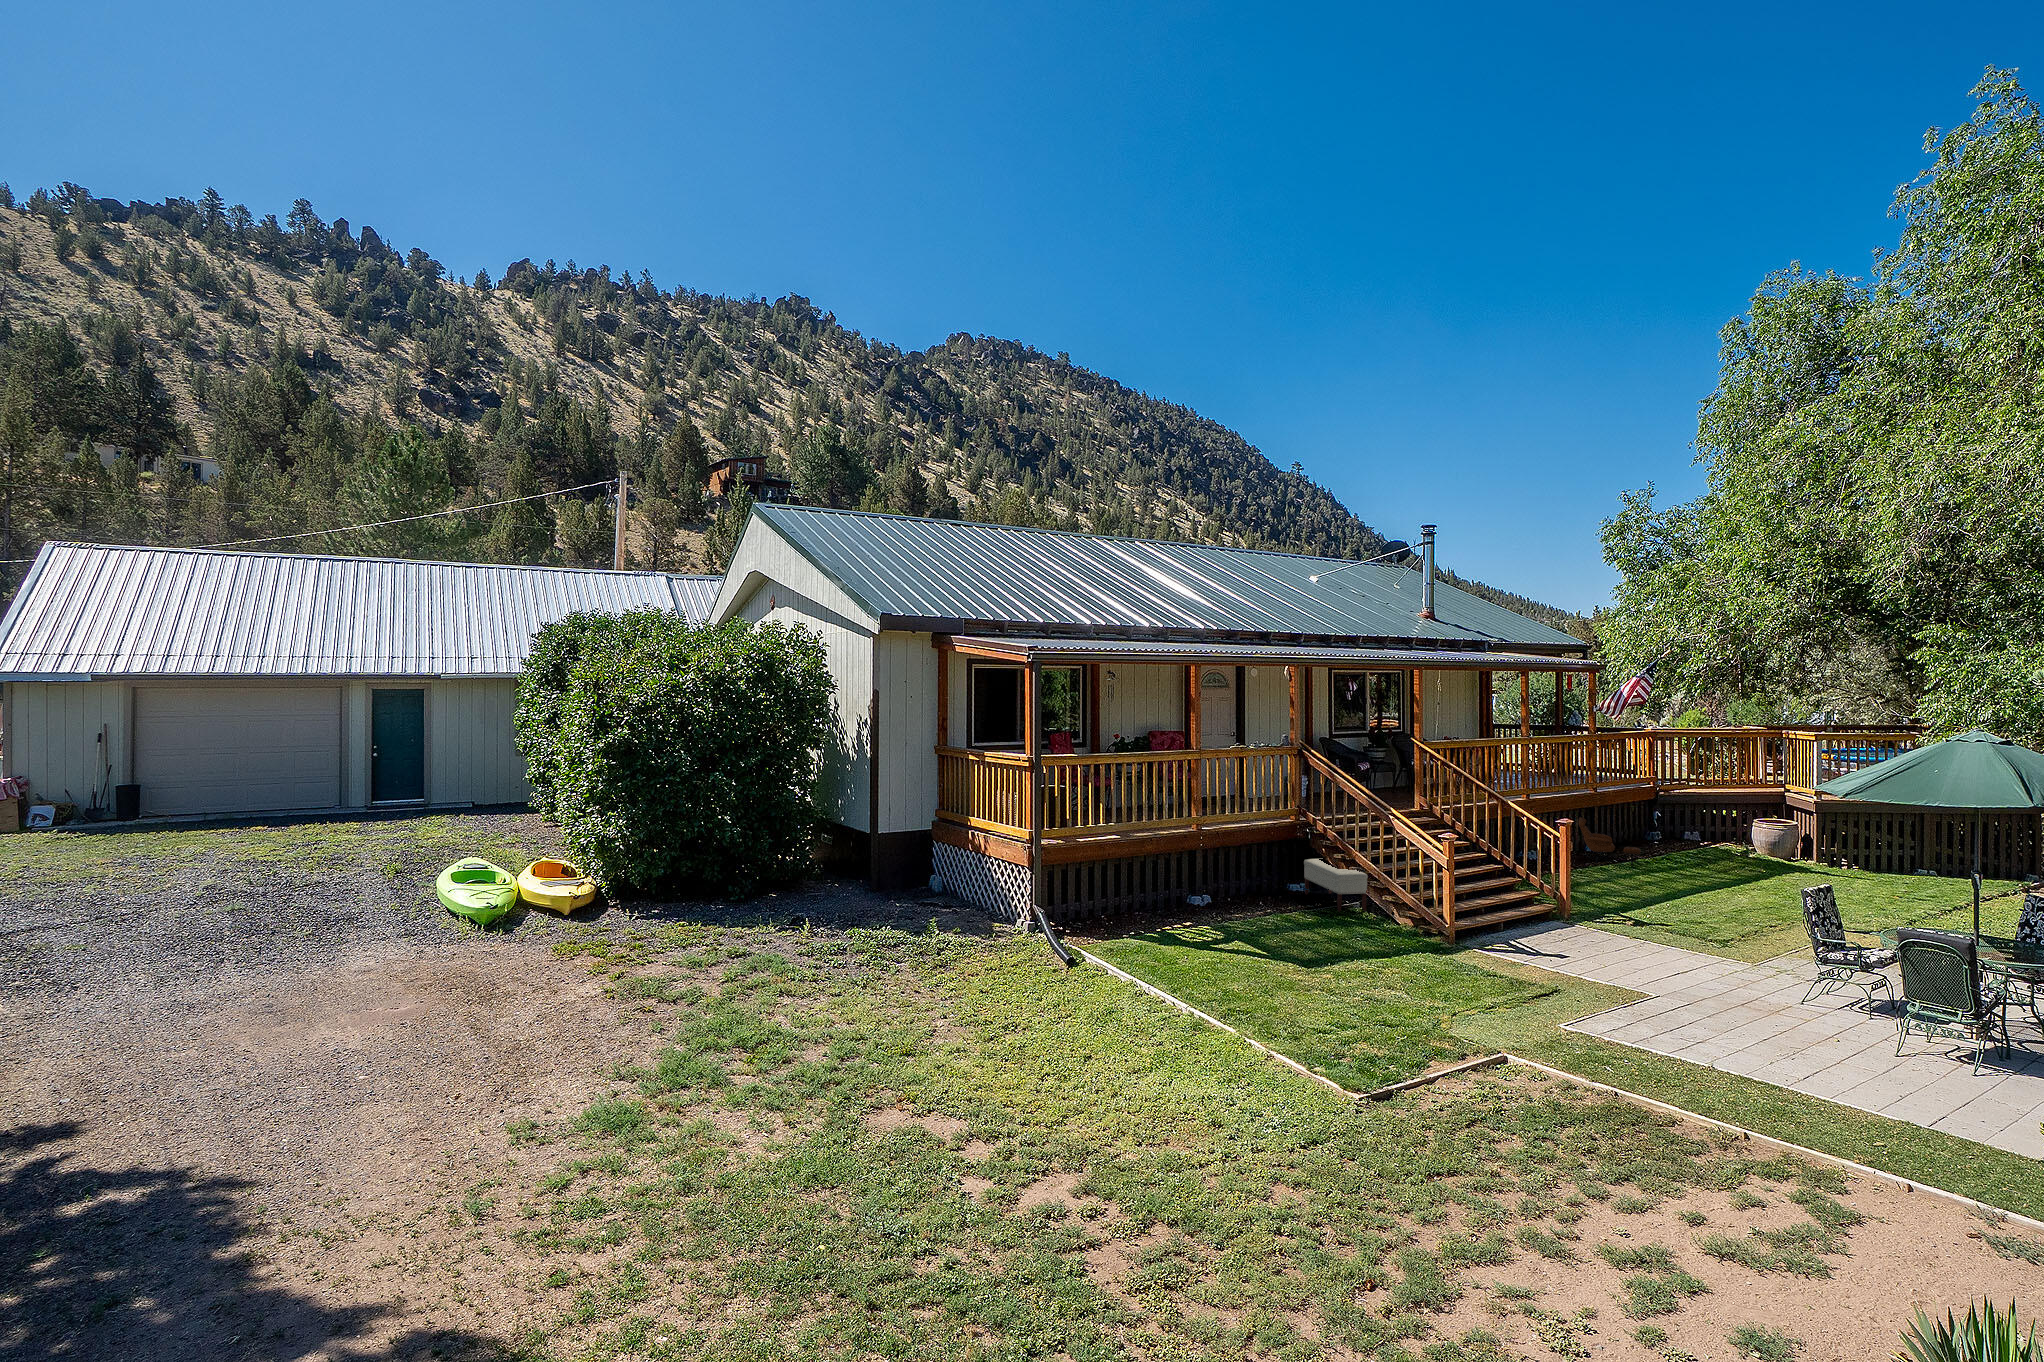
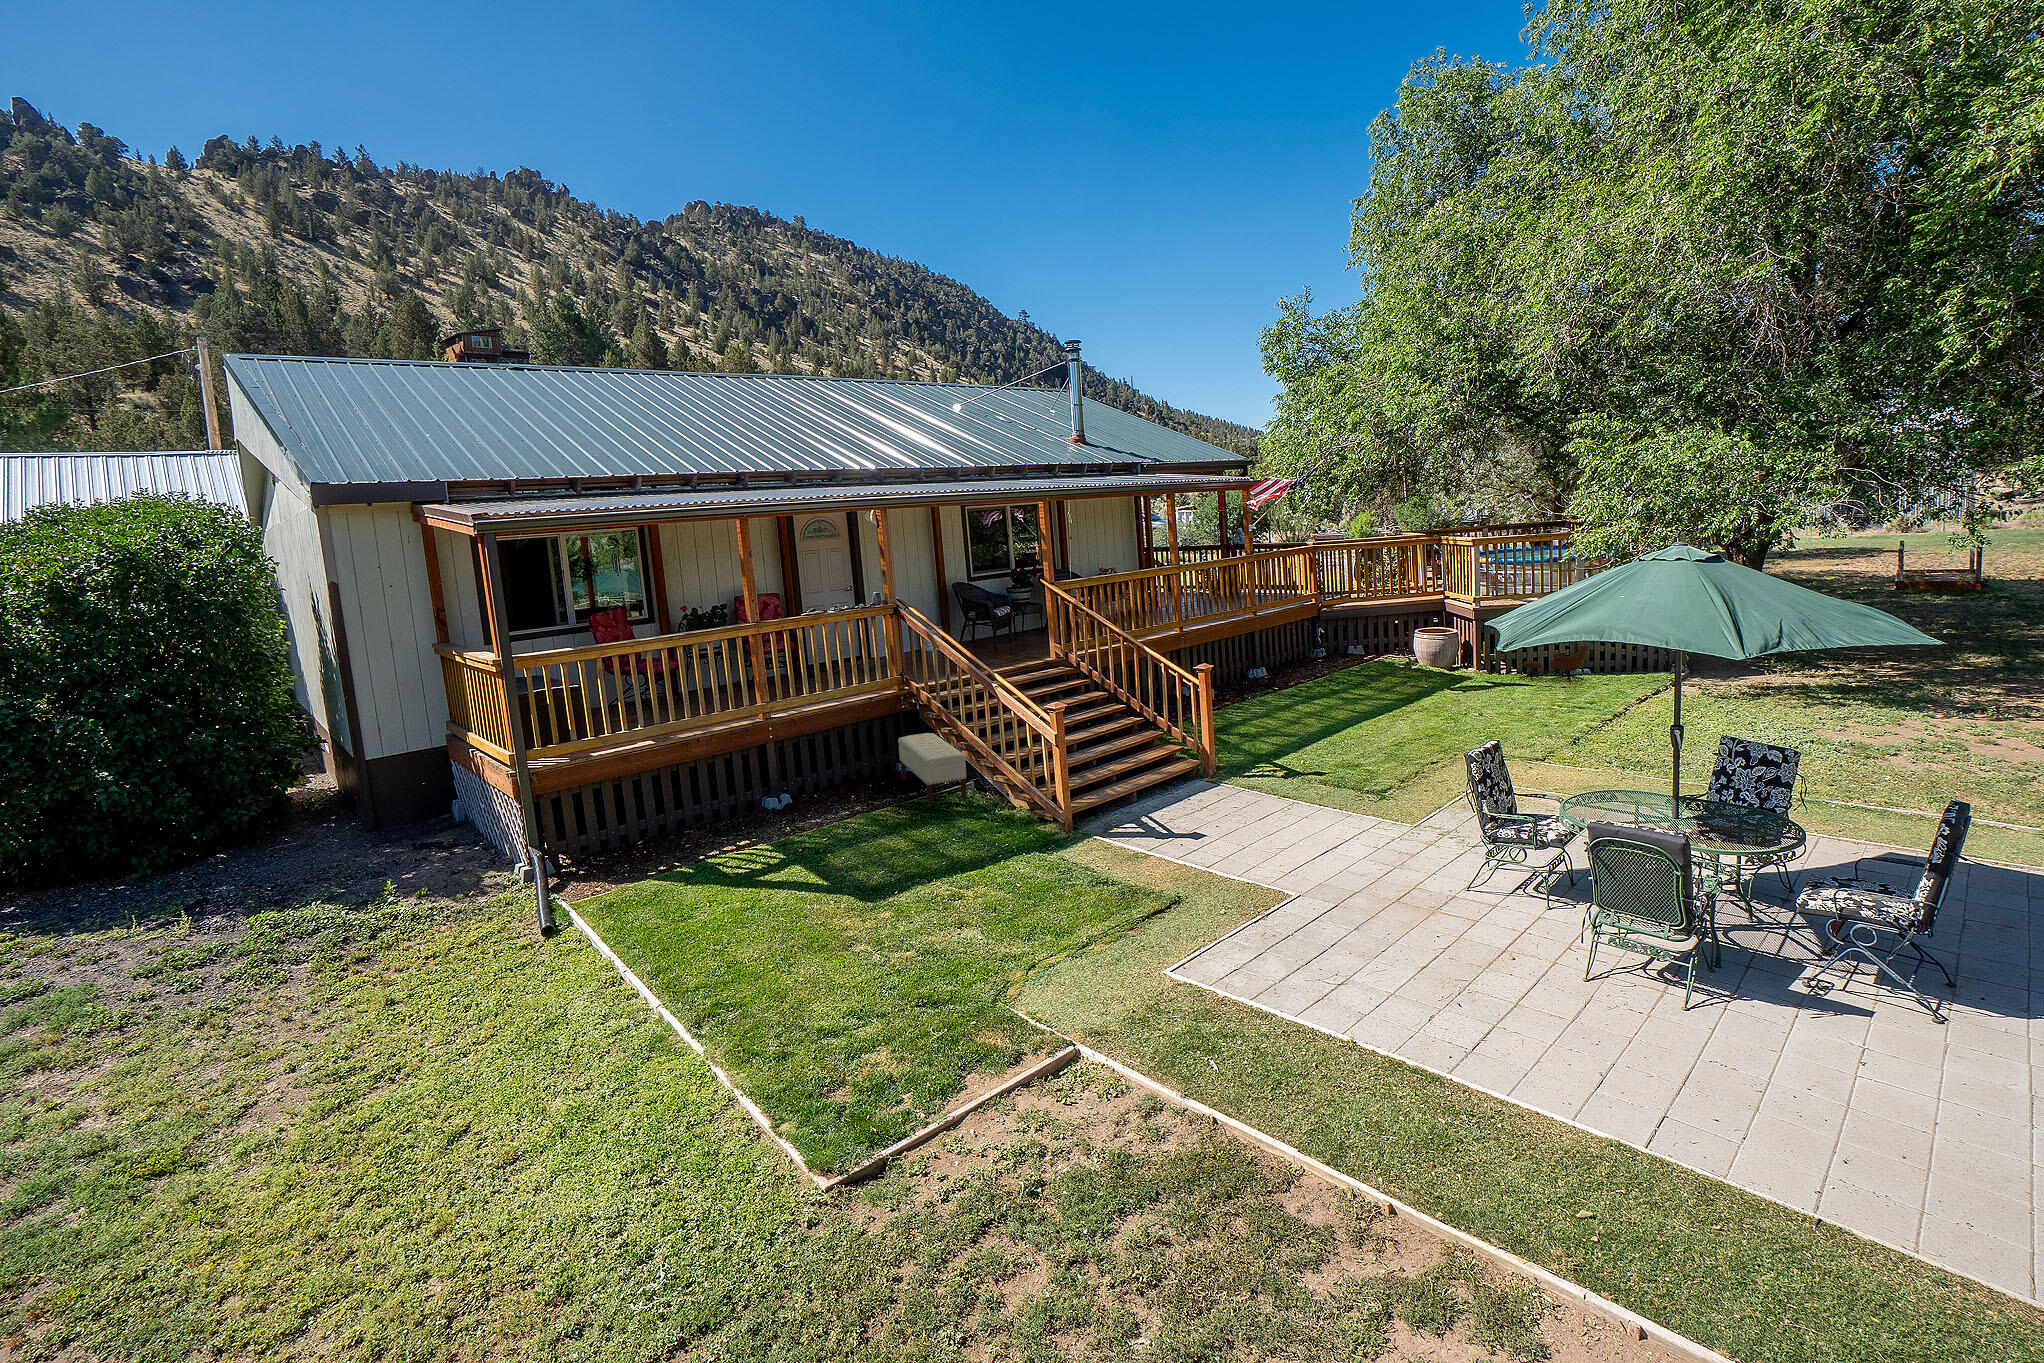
lounge chair: present [1579,817,1644,866] -> present [1520,646,1588,683]

